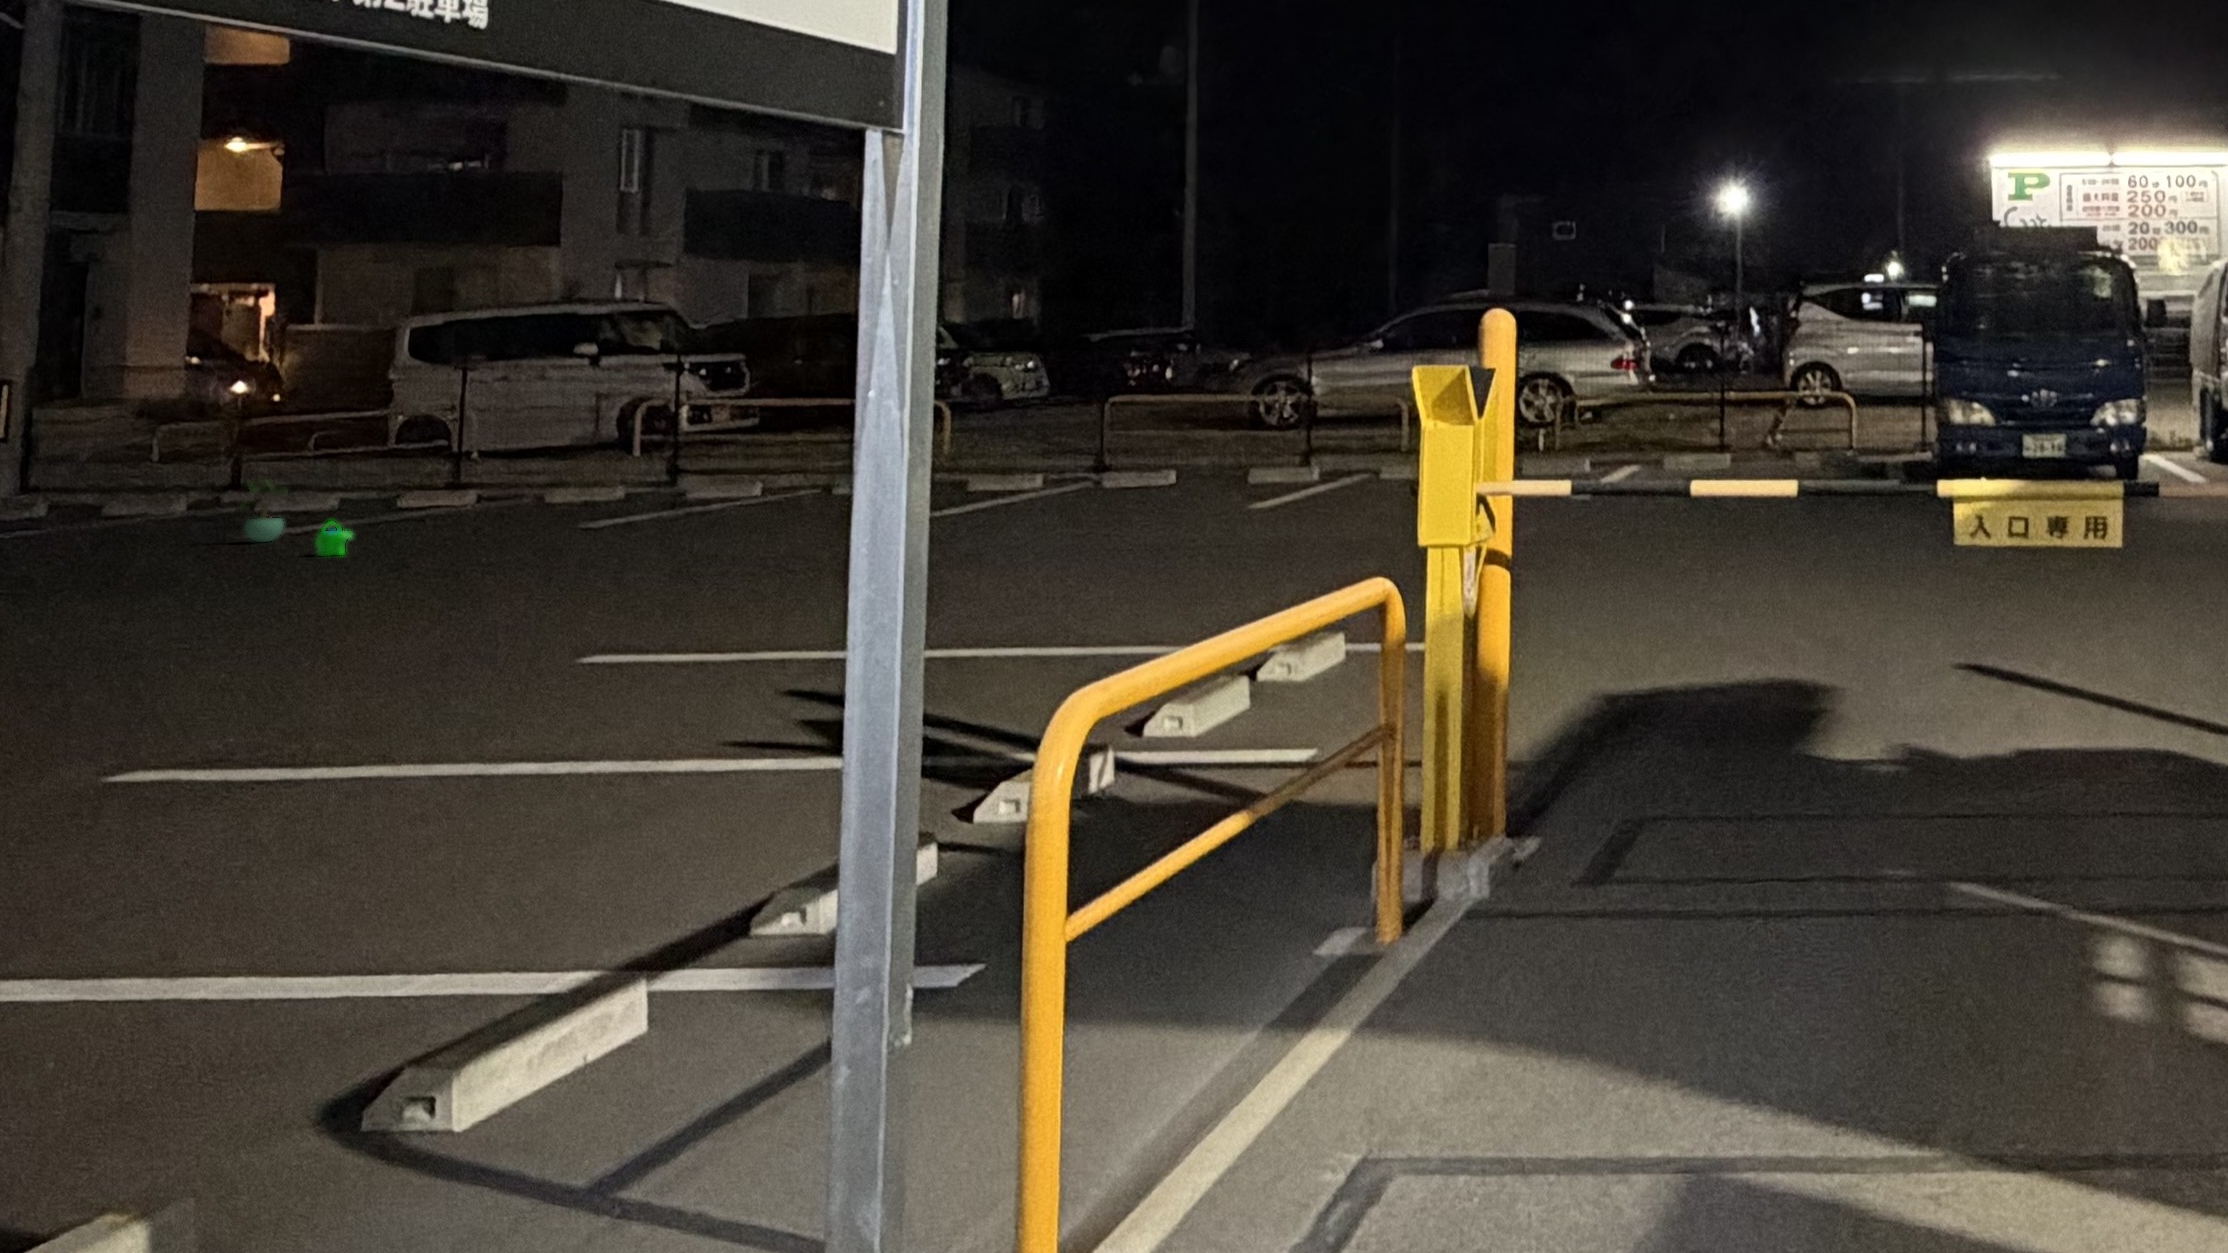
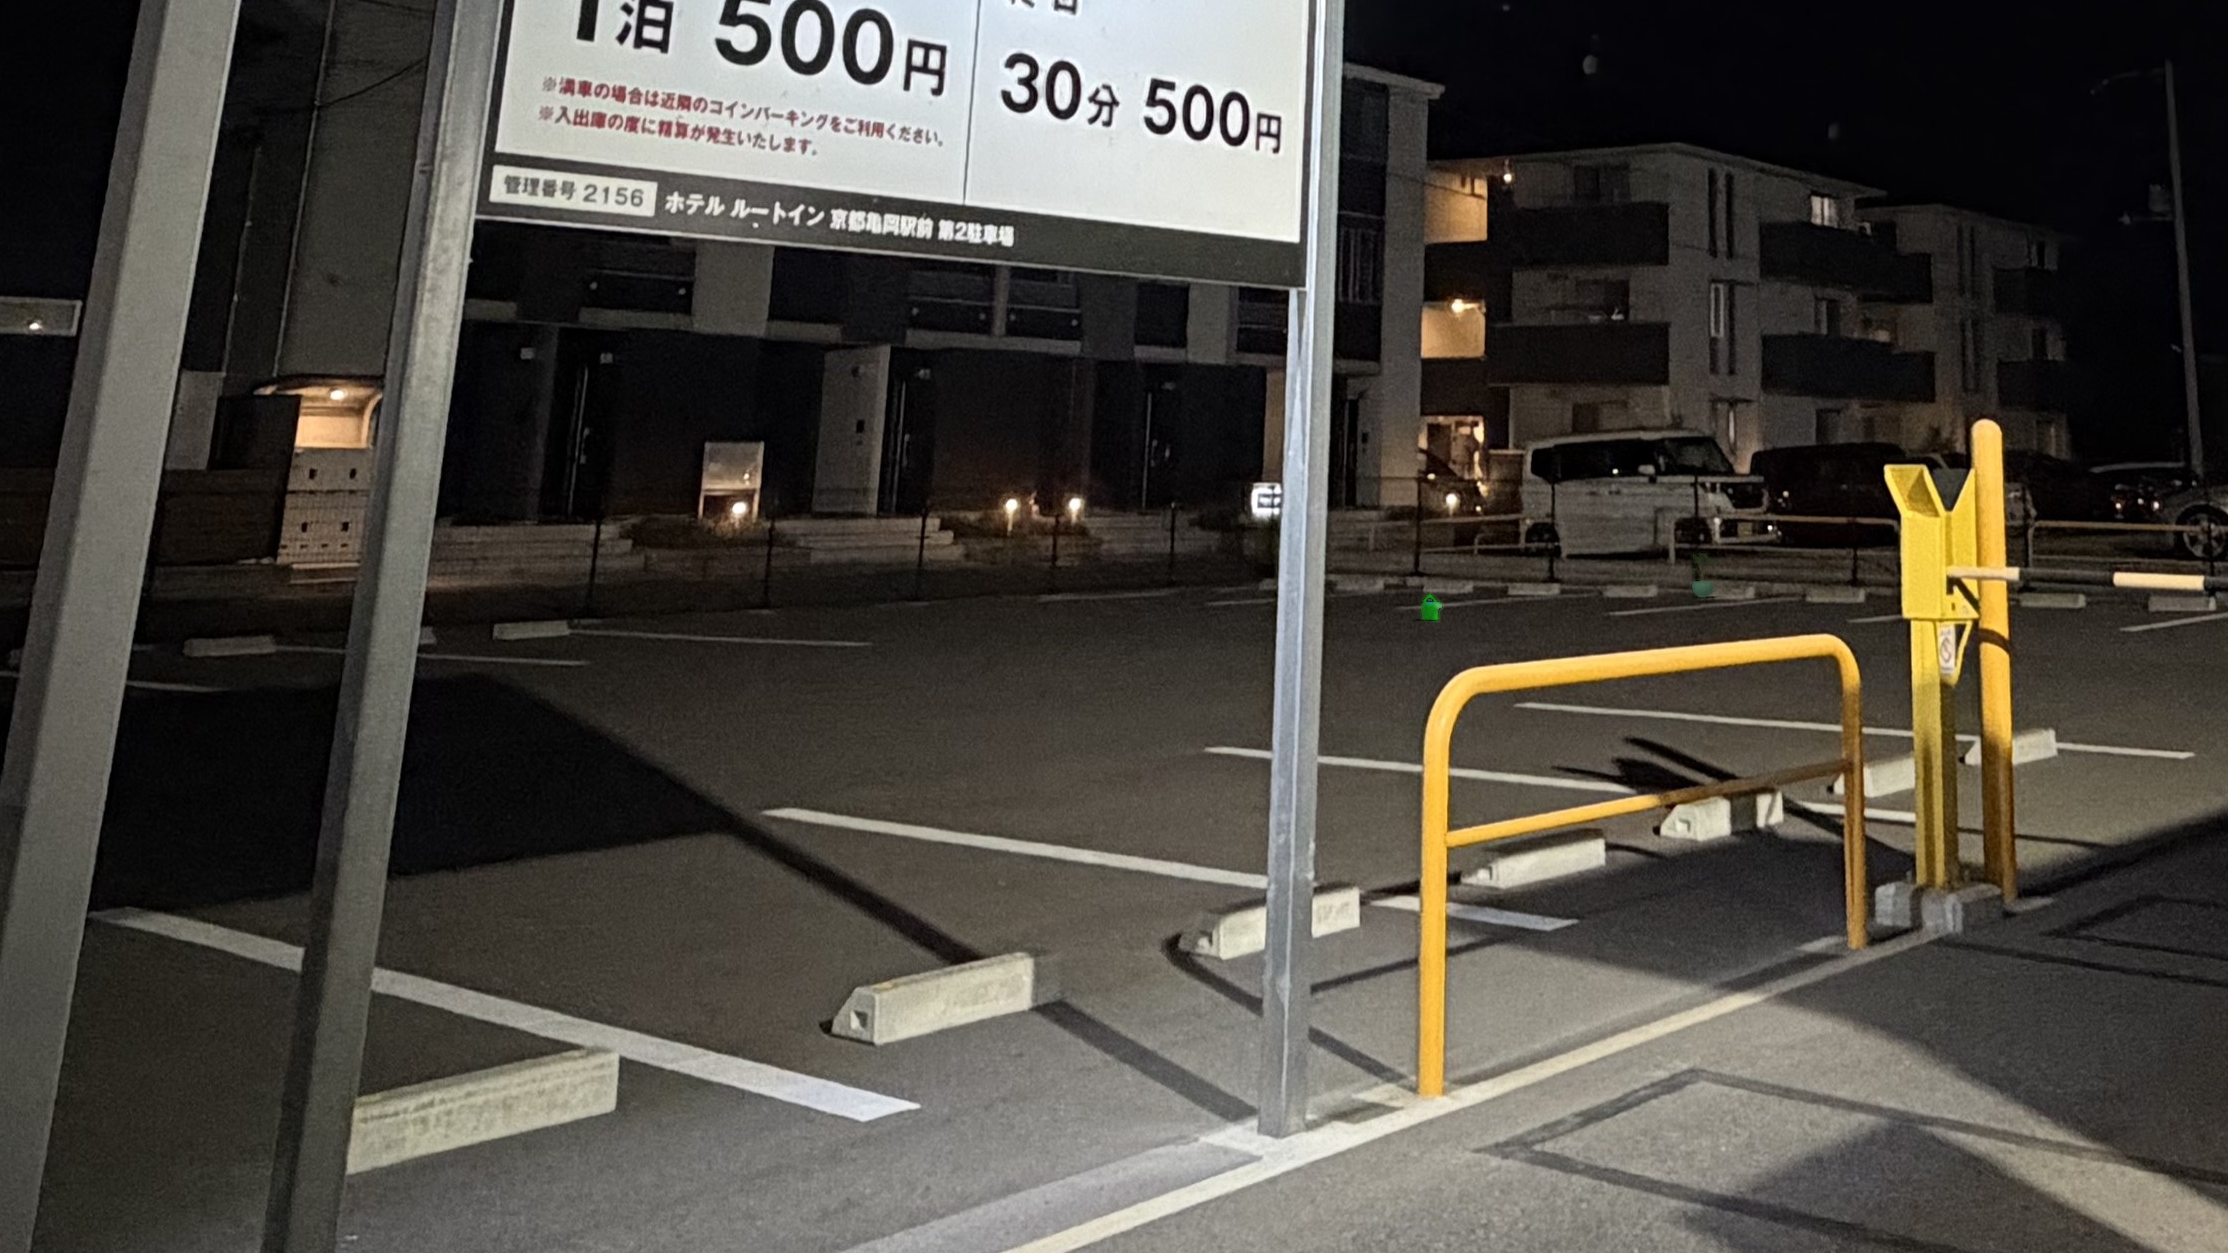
potted plant: present [241,479,287,542] -> present [1690,554,1716,598]

